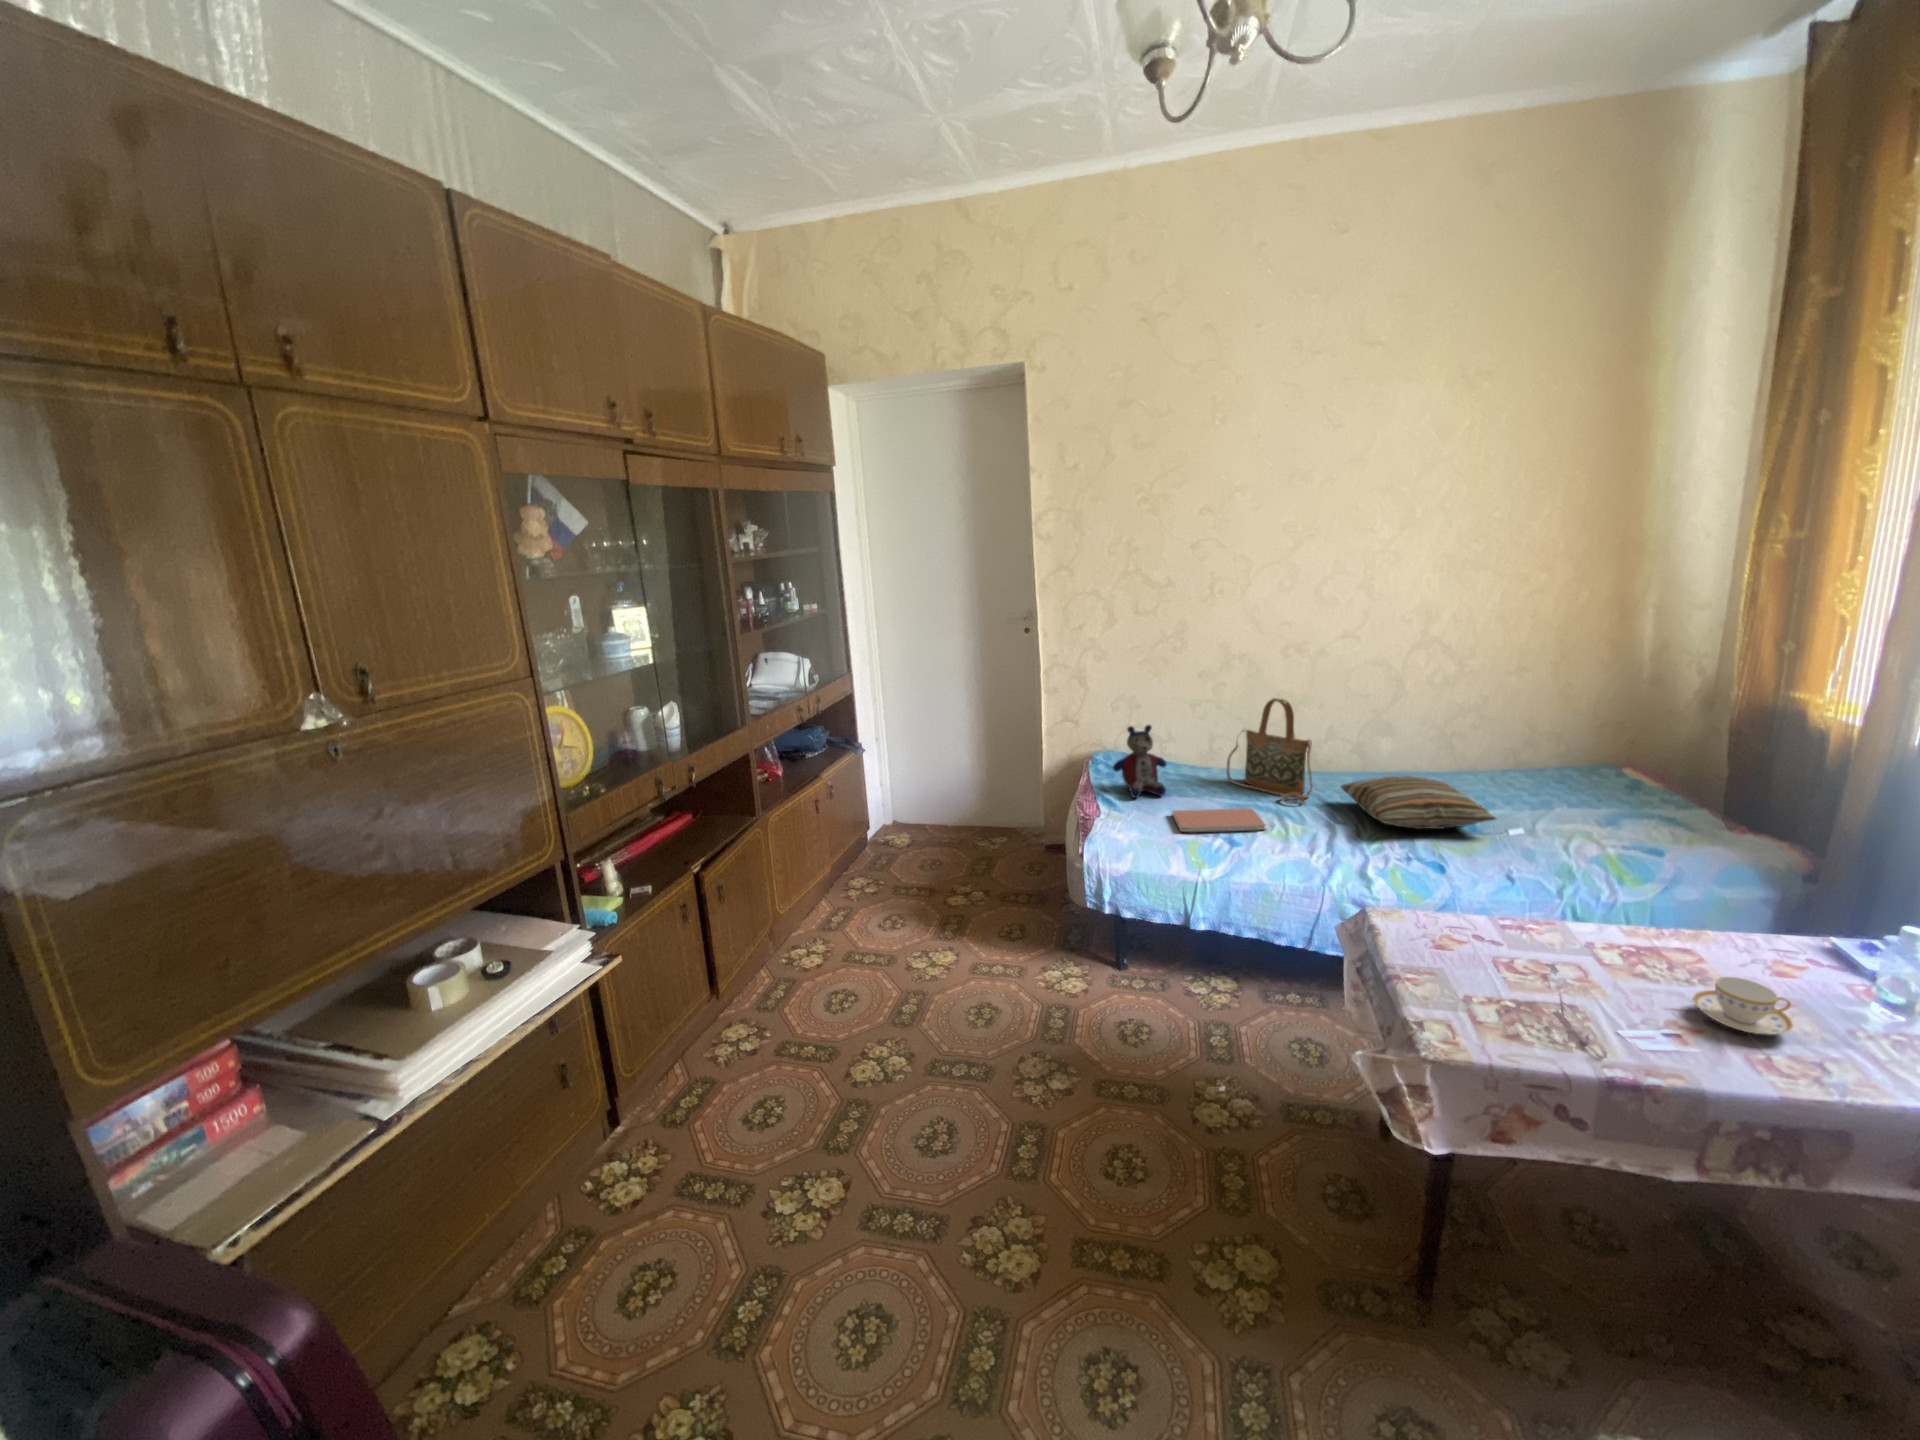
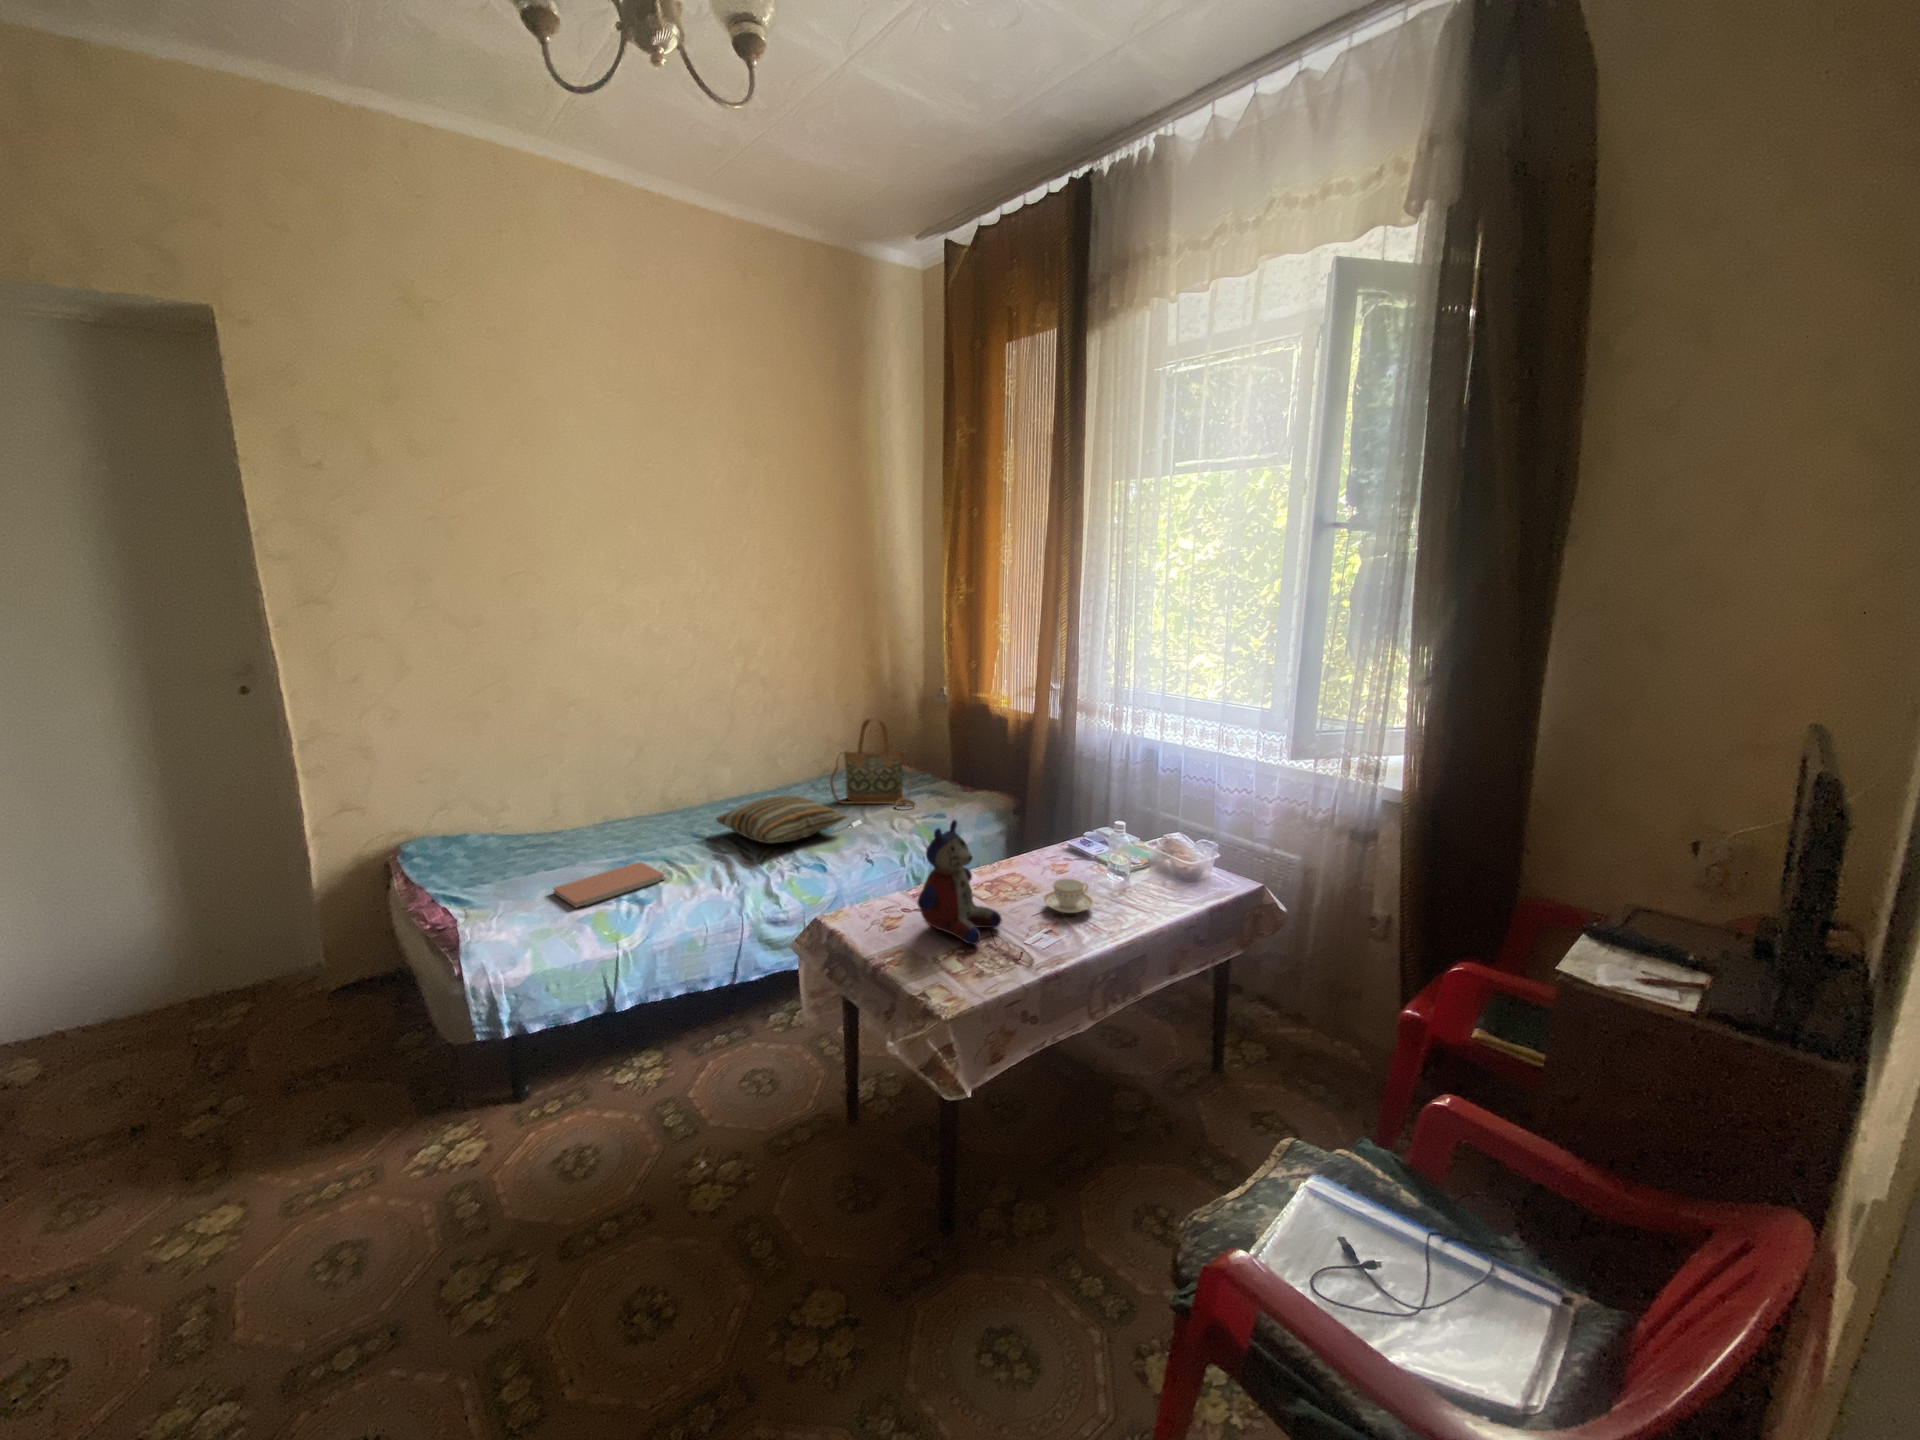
handbag: present [1227,698,1313,804] -> present [830,719,916,807]
stuffed bear: present [1113,725,1166,798] -> present [918,820,1002,945]

